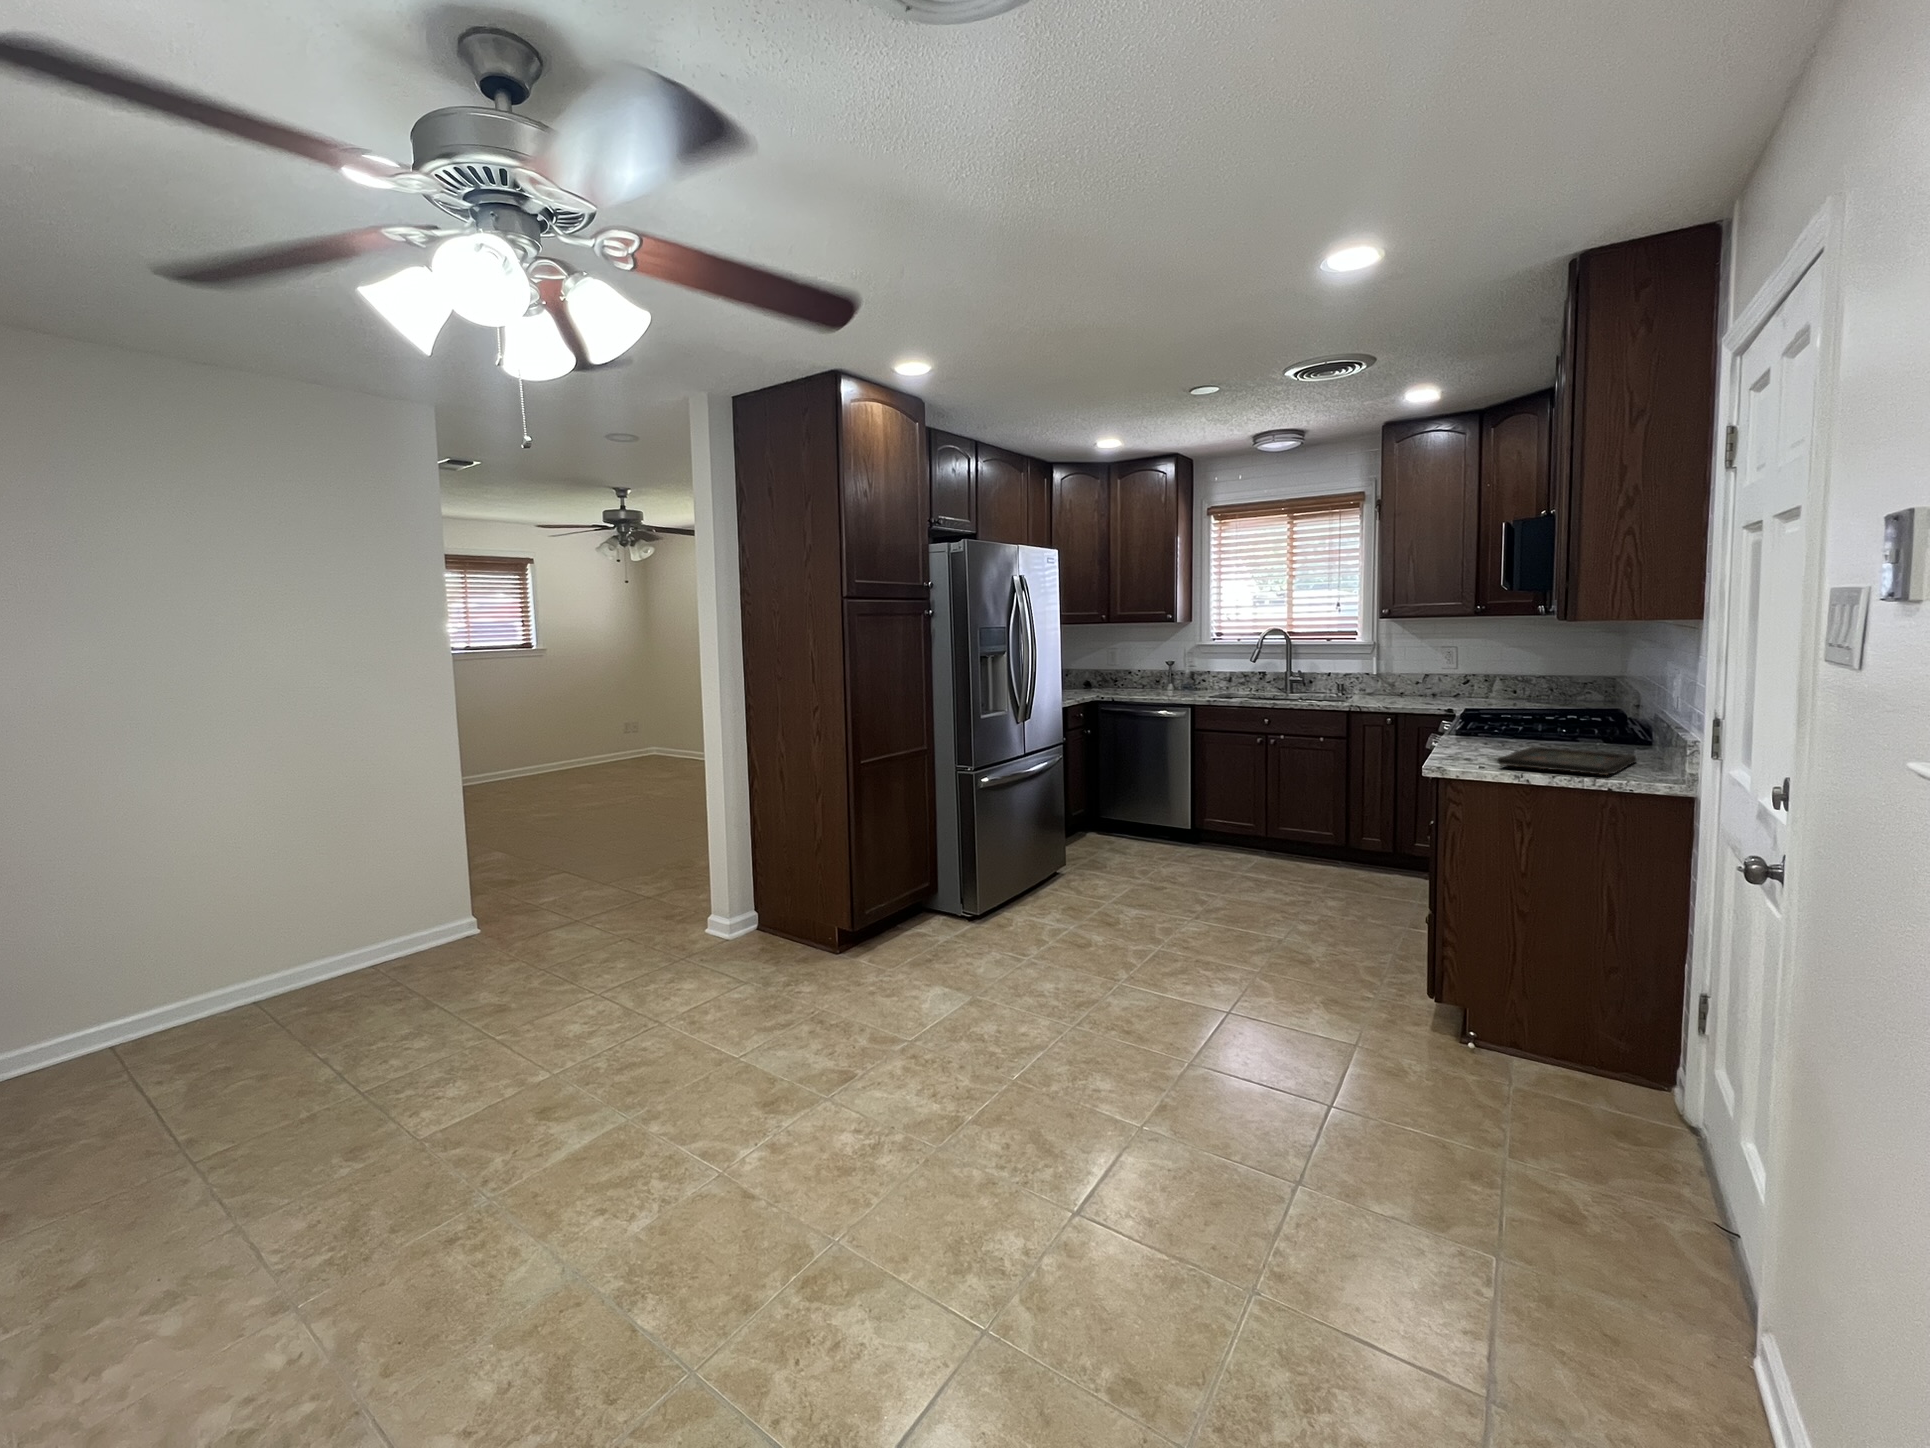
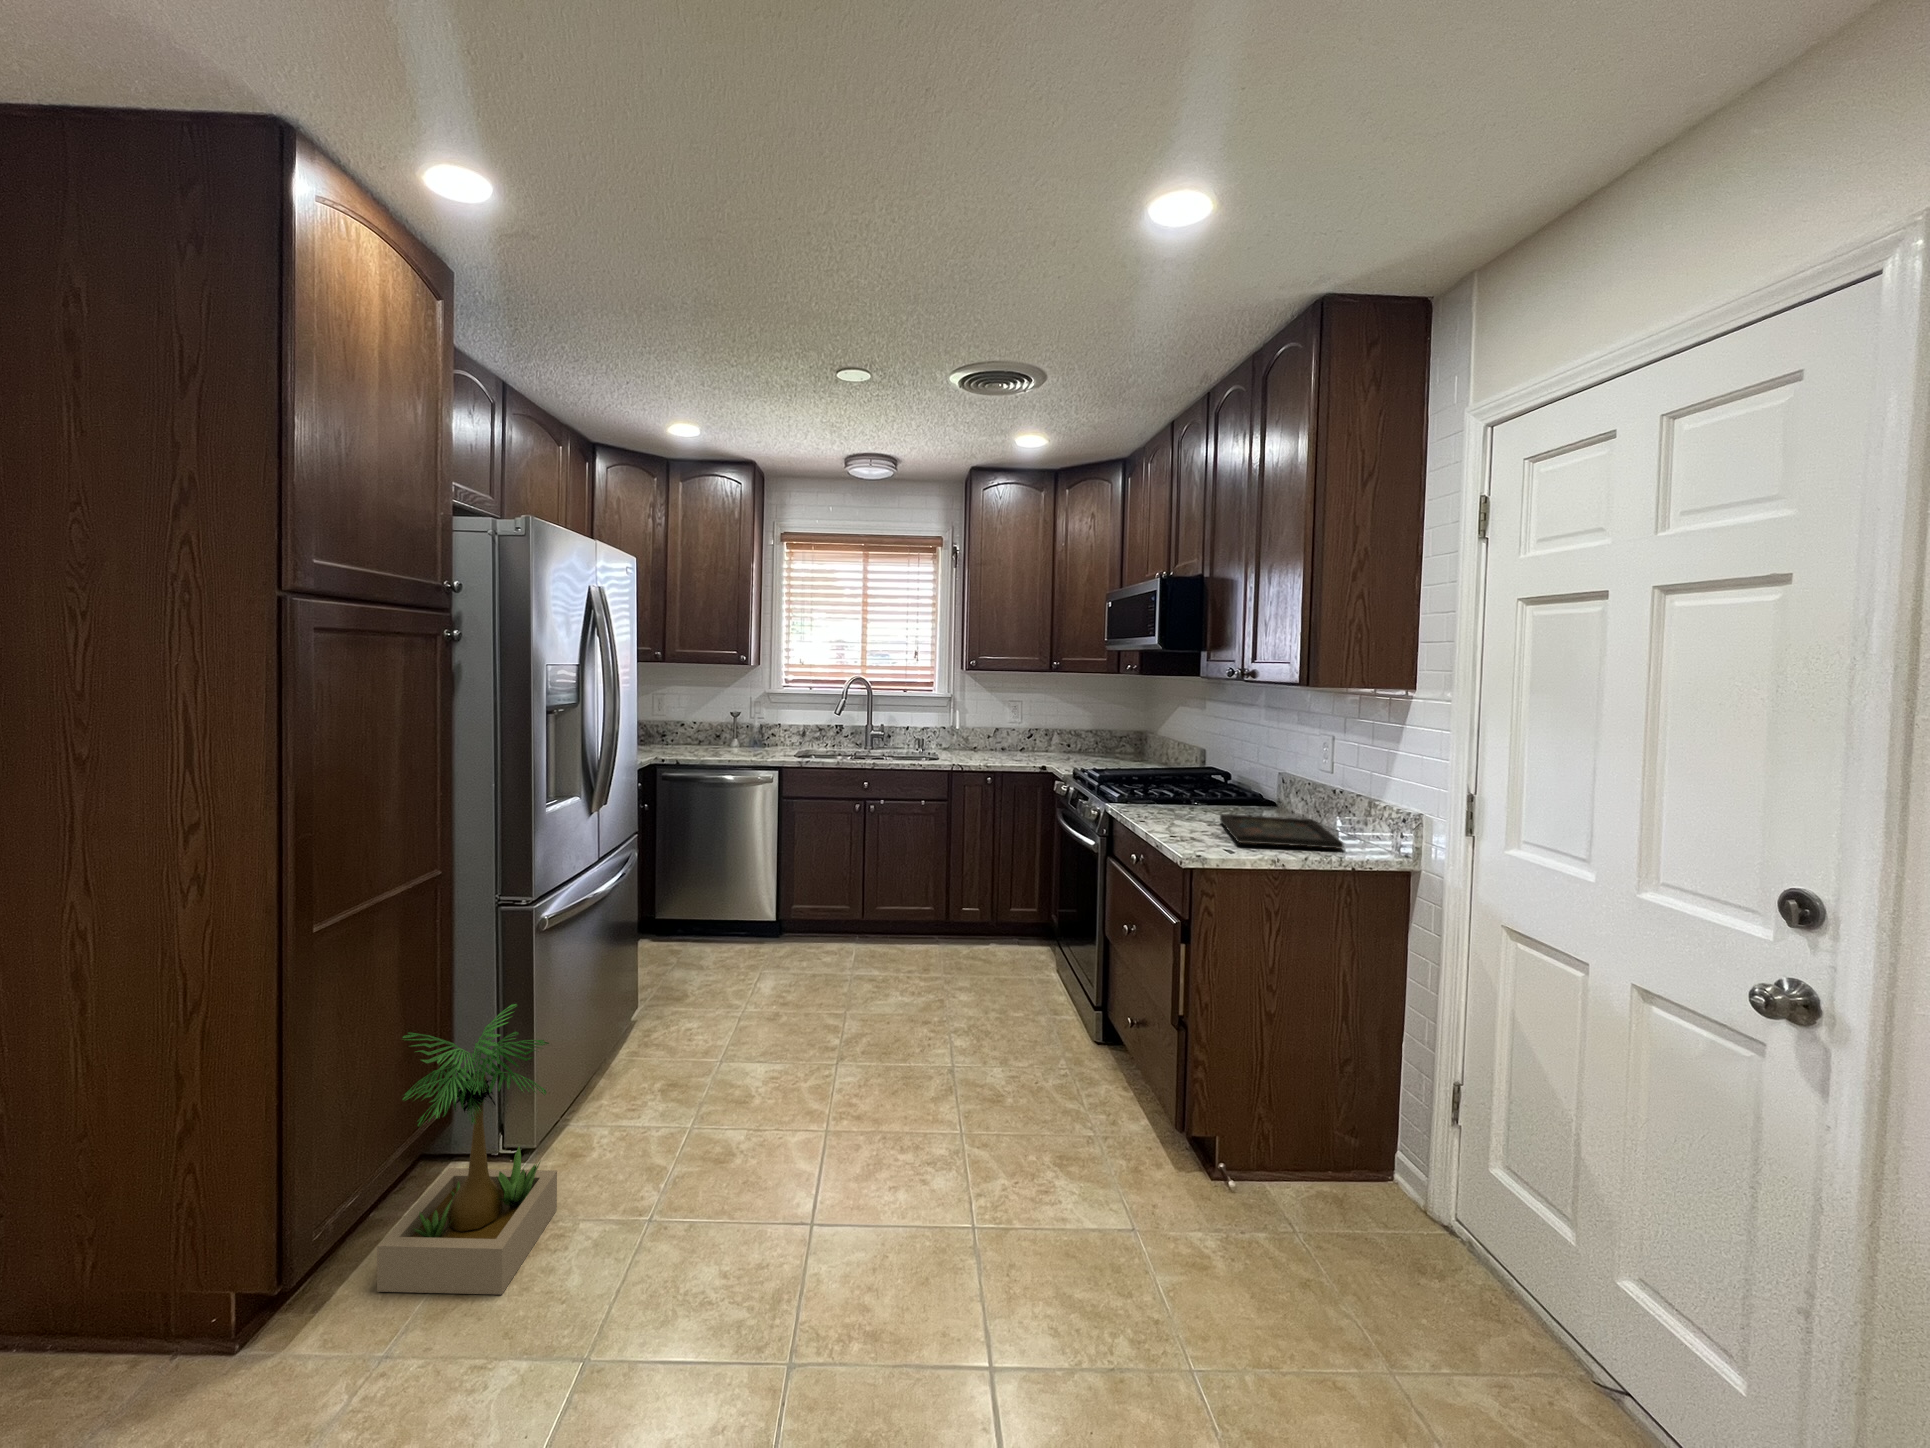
potted plant: none [893,821,982,966] -> present [377,1004,557,1295]

